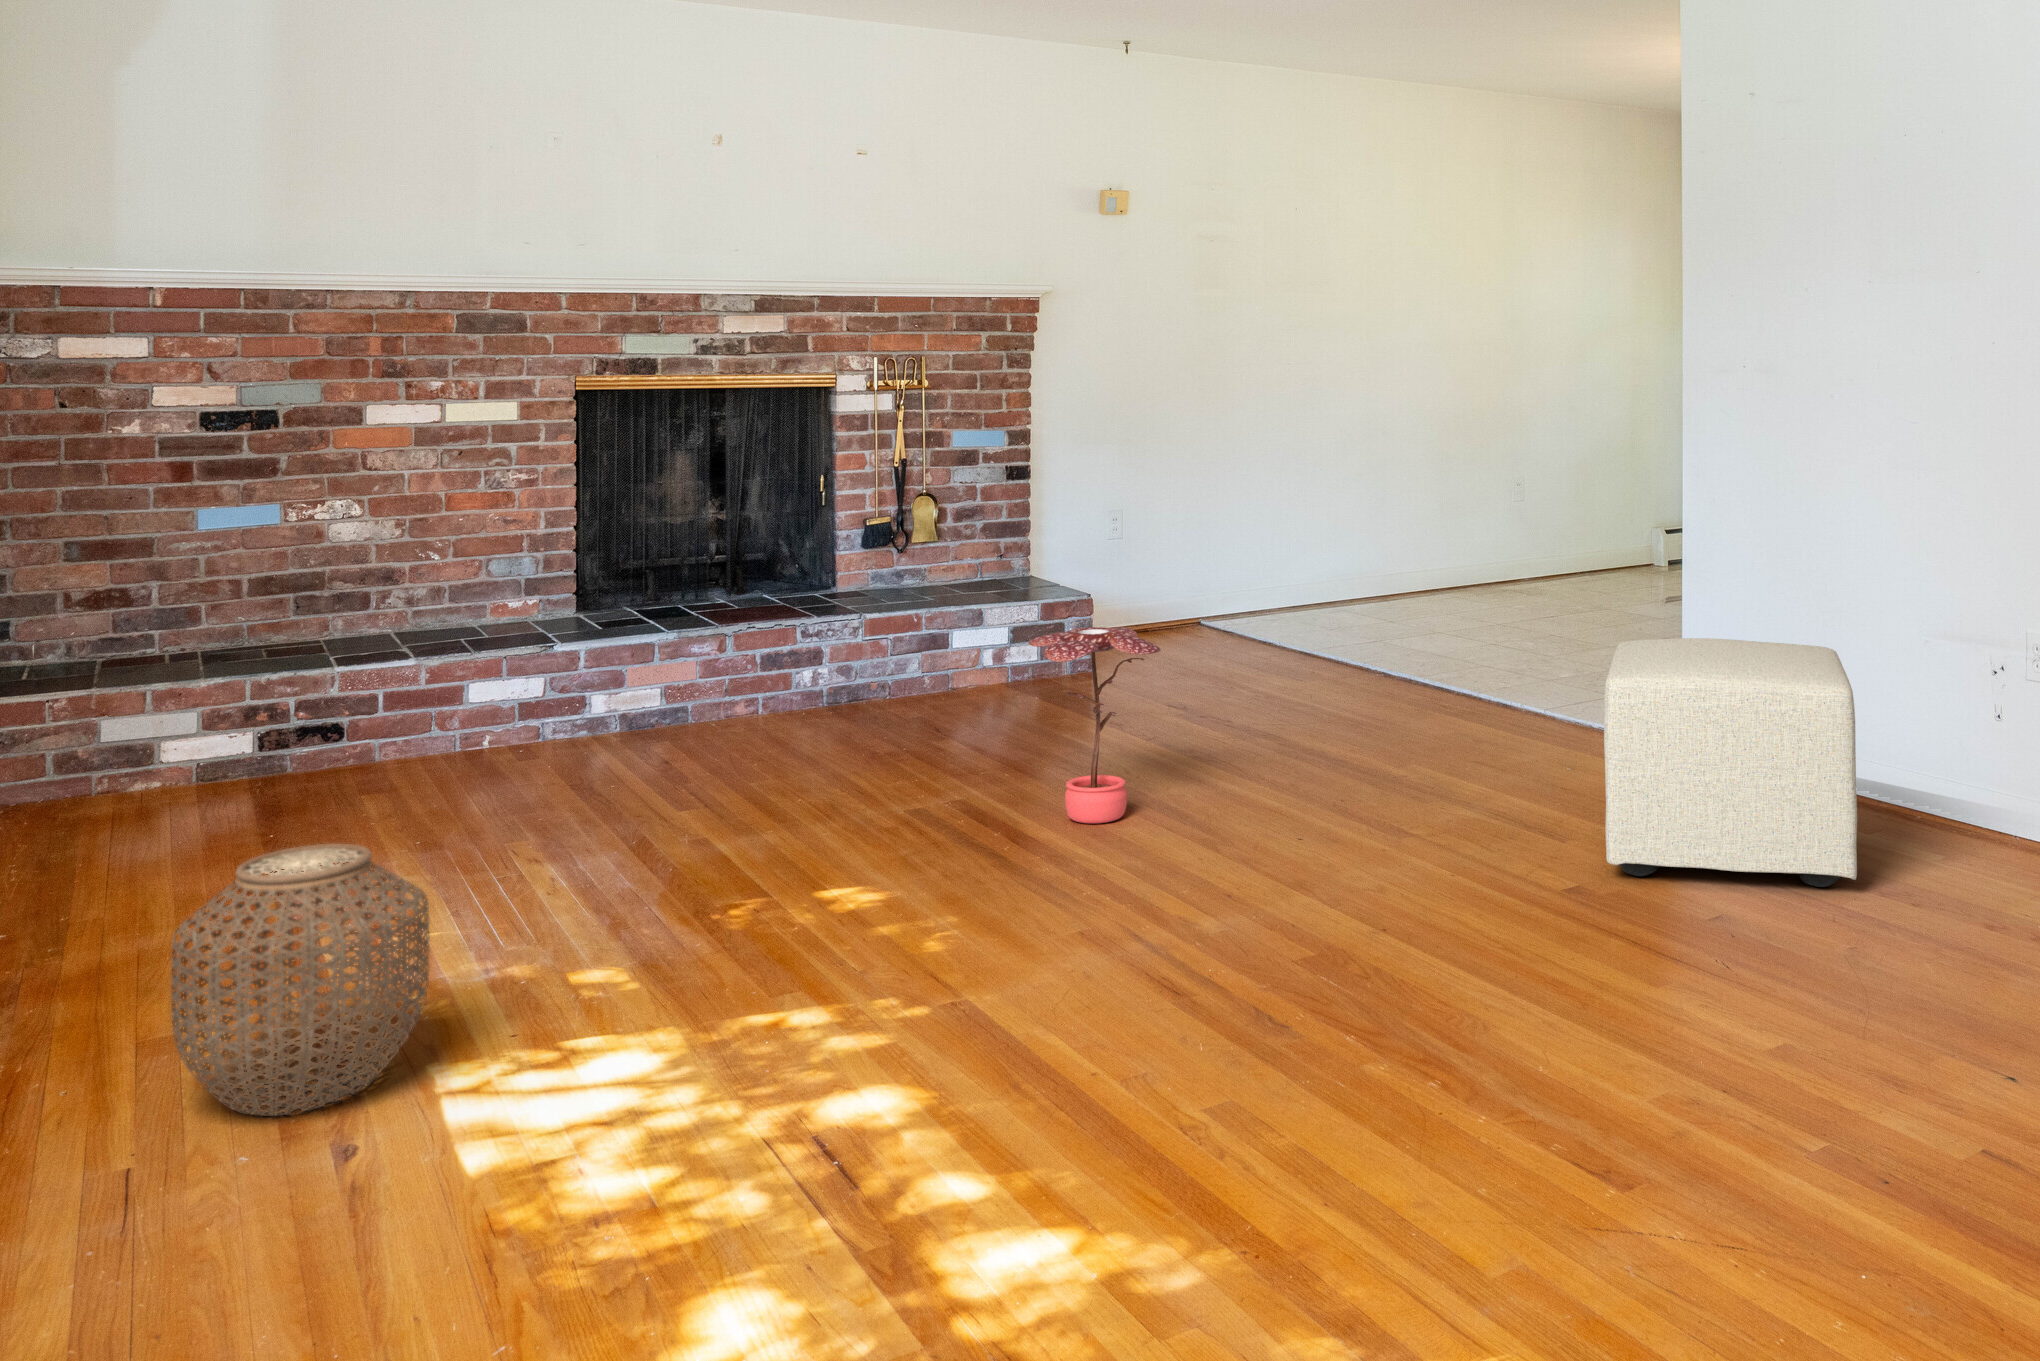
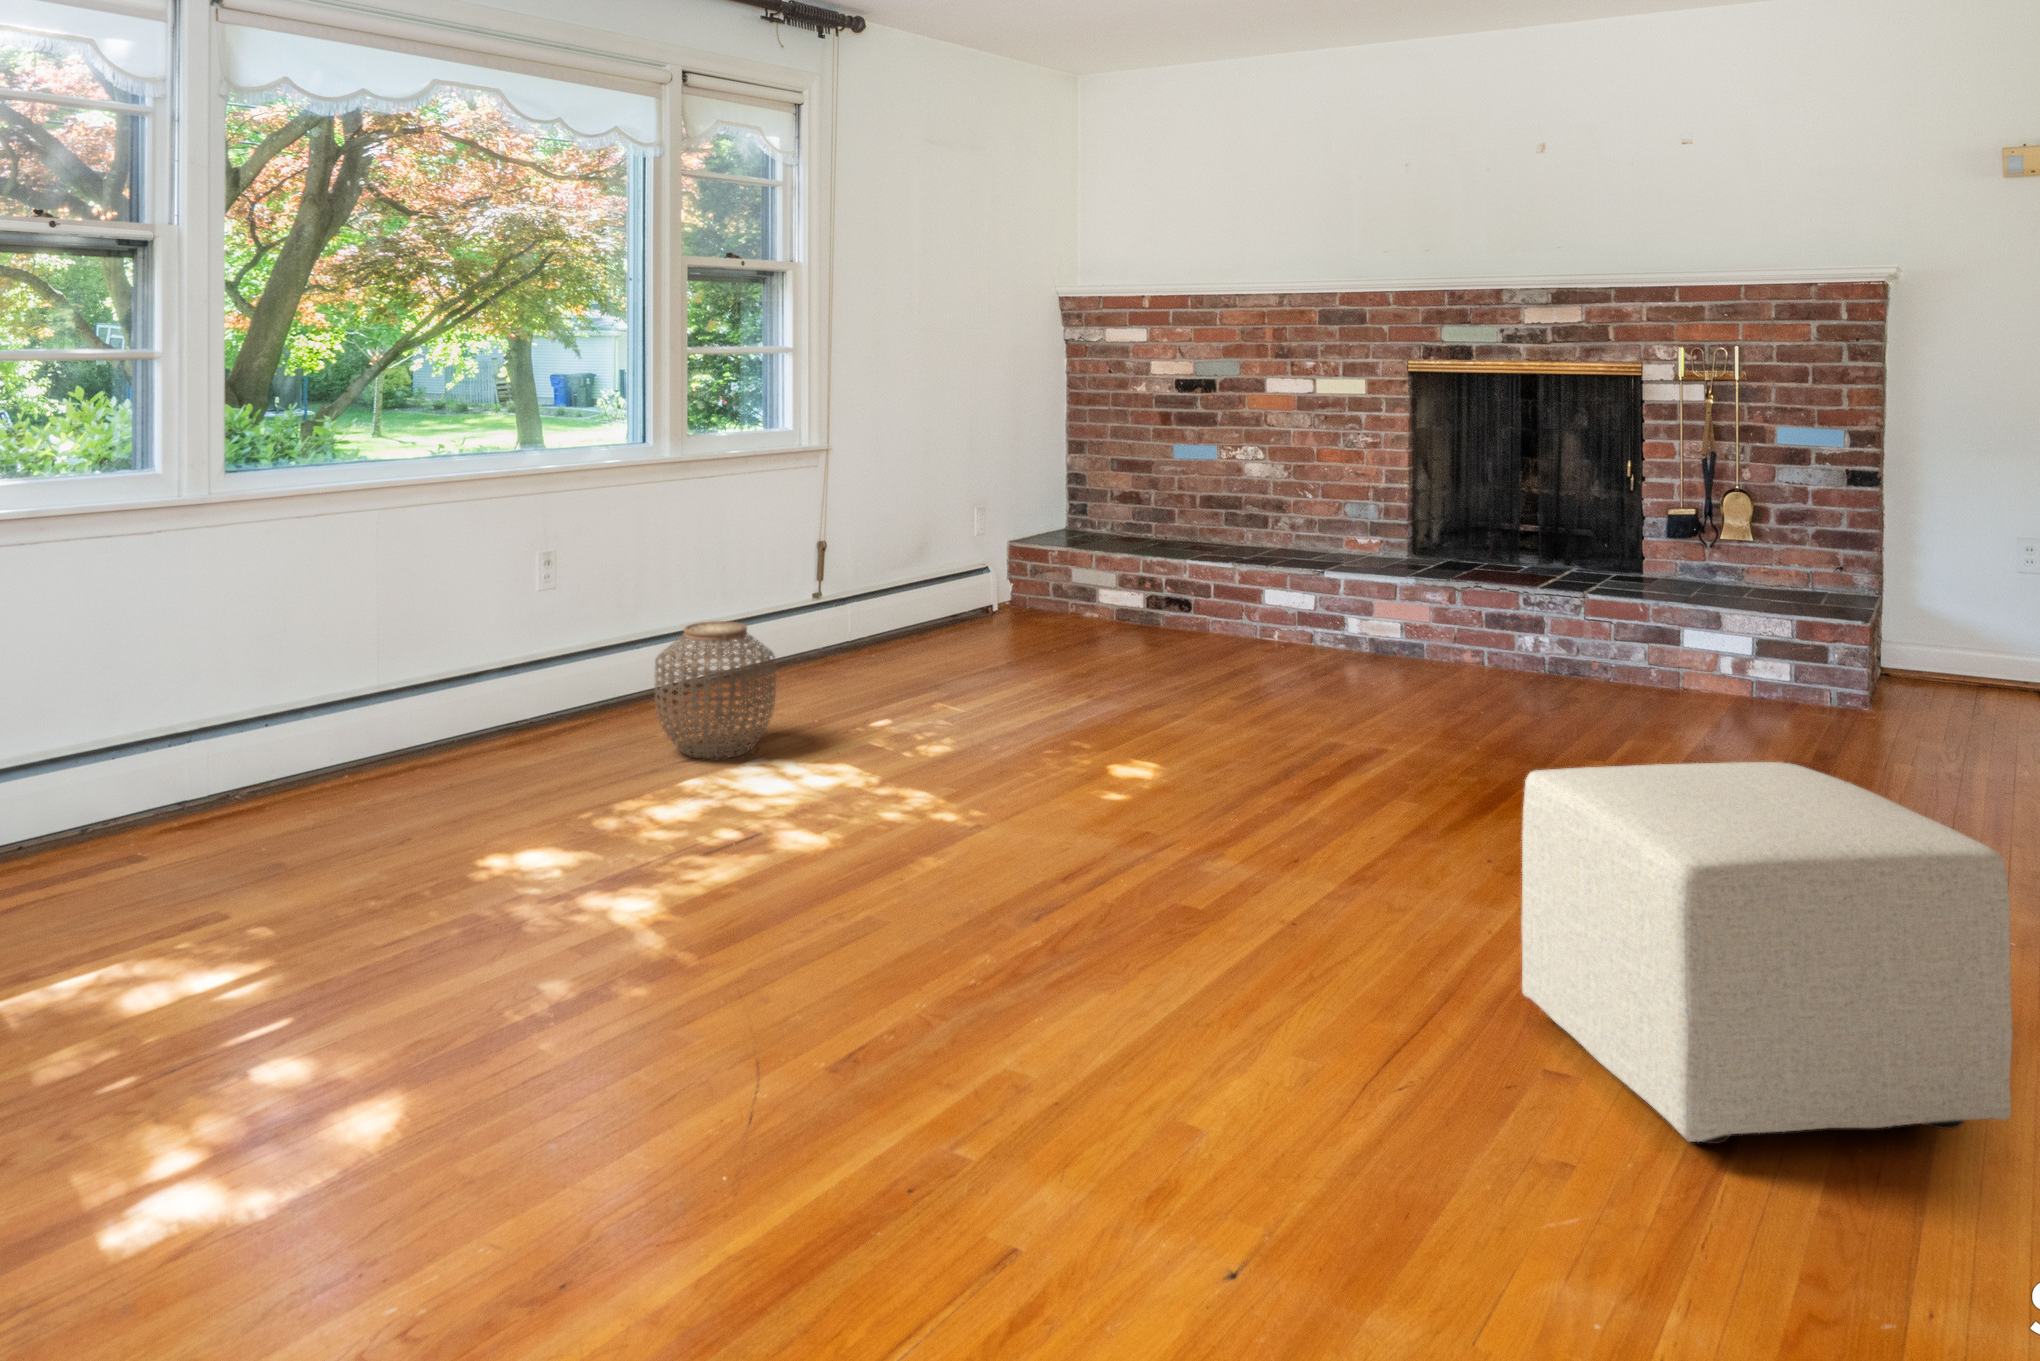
potted plant: present [1029,627,1161,823] -> none [1317,617,1458,804]

